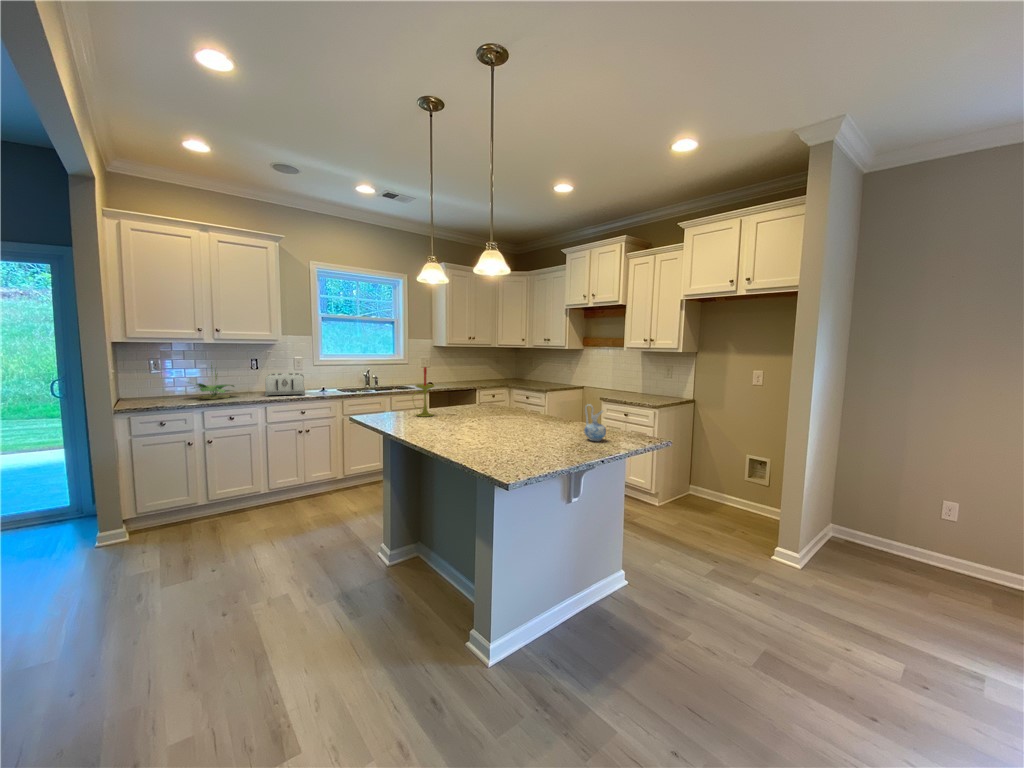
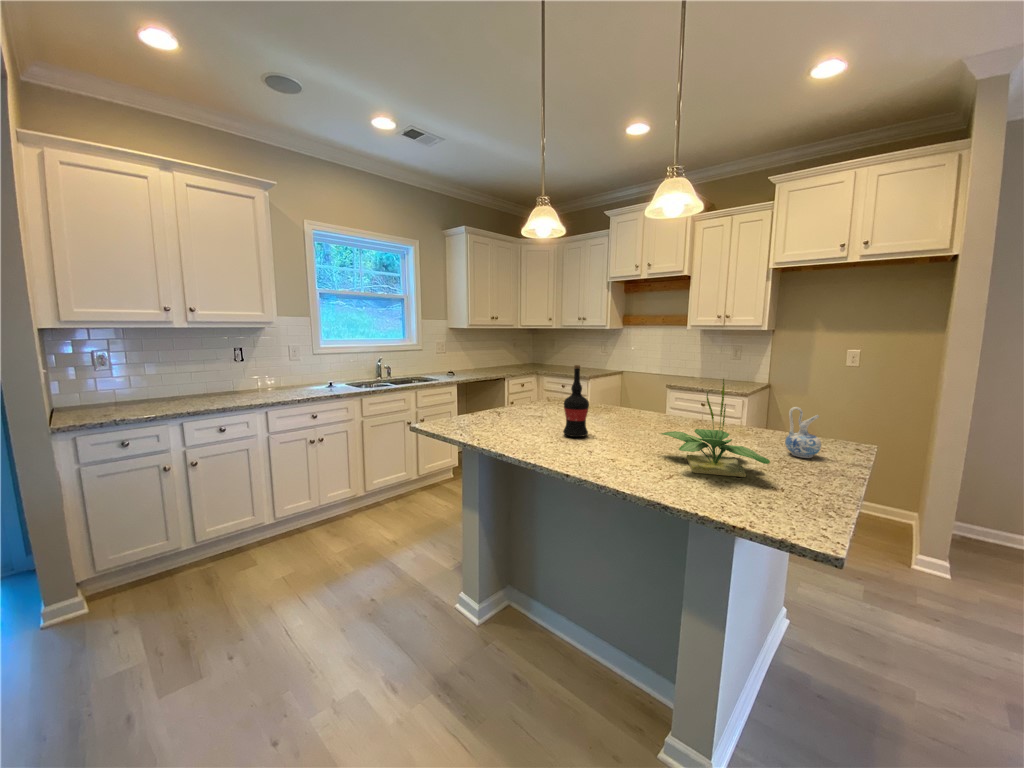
potted plant: present [194,365,234,399] -> present [662,379,770,477]
candle: present [415,367,435,417] -> none [503,355,529,425]
wine bottle: none [445,372,463,424] -> present [563,365,589,437]
toaster: present [265,373,305,396] -> none [259,365,313,398]

